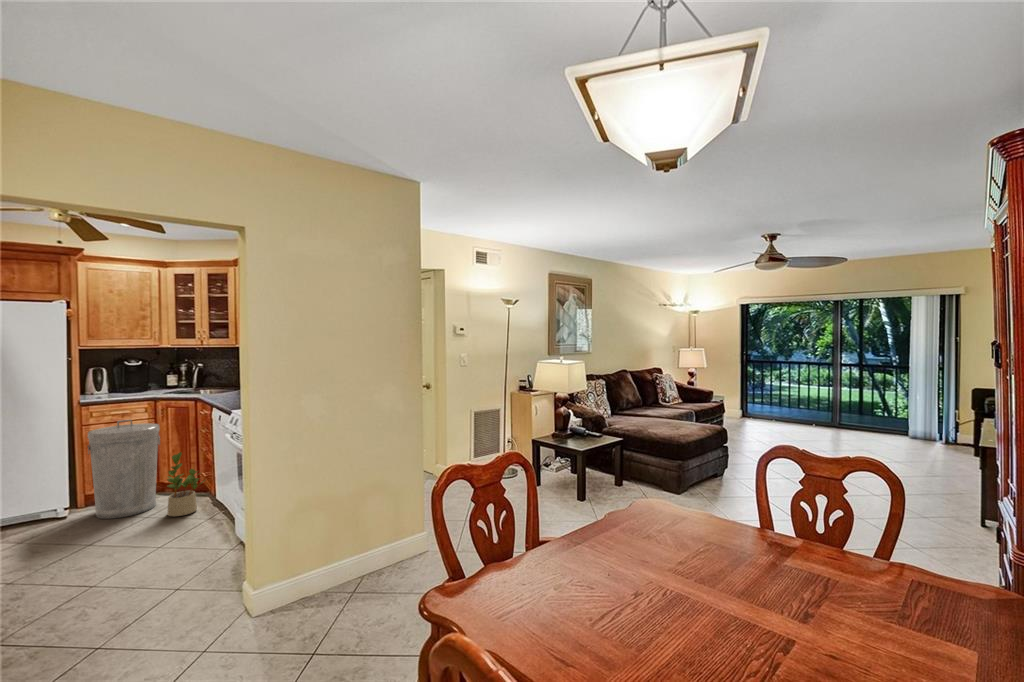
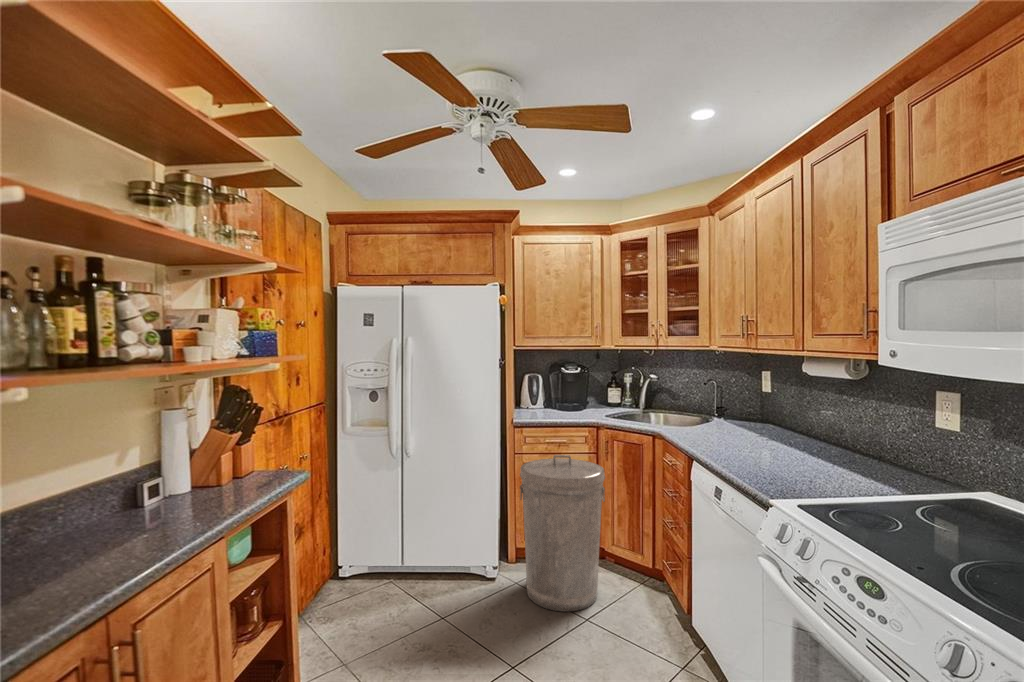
potted plant: present [167,452,204,516] -> none [617,531,677,652]

